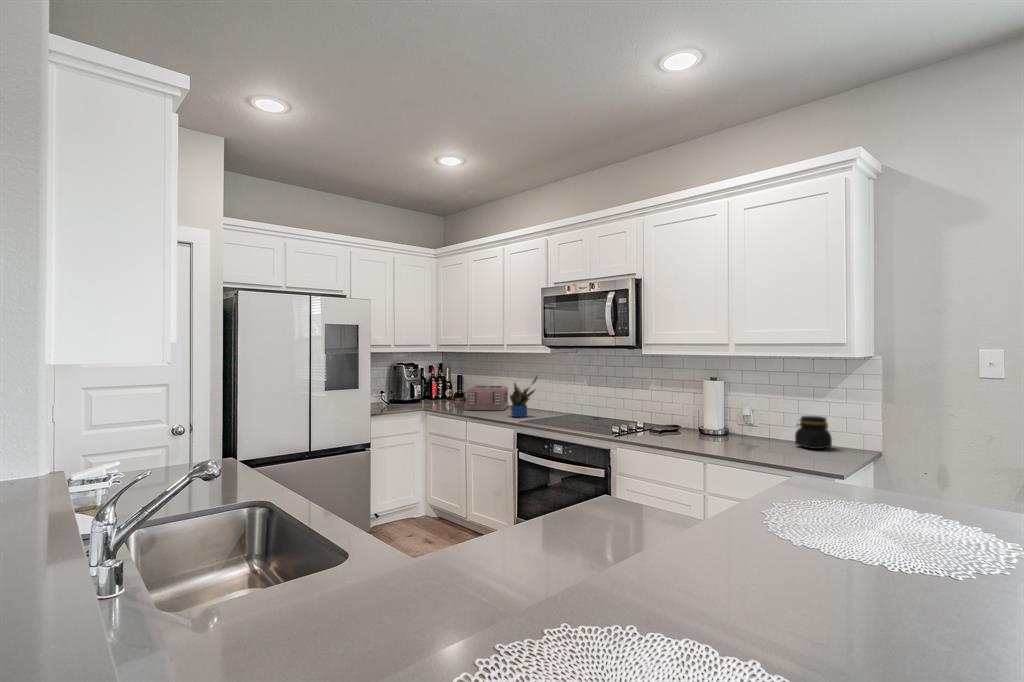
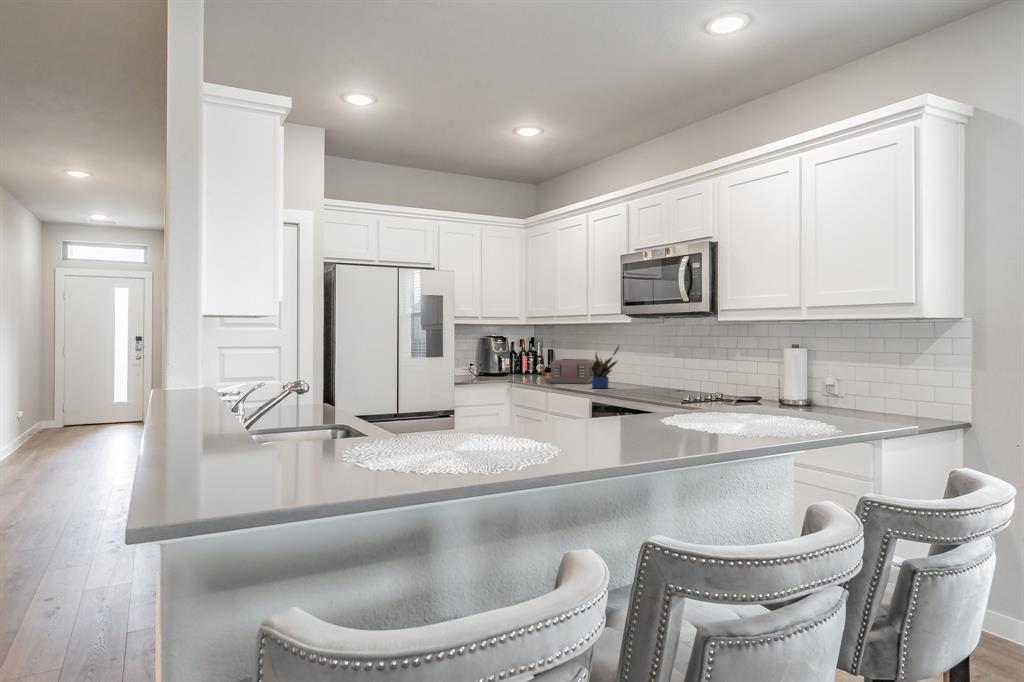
jar: present [795,416,832,449] -> none [869,383,909,417]

